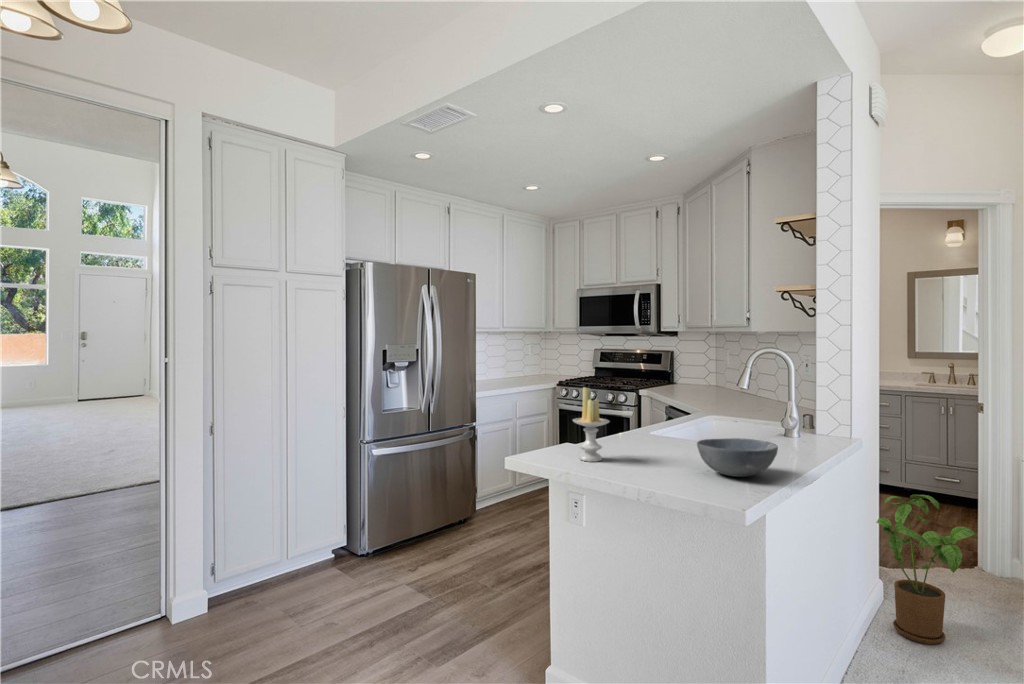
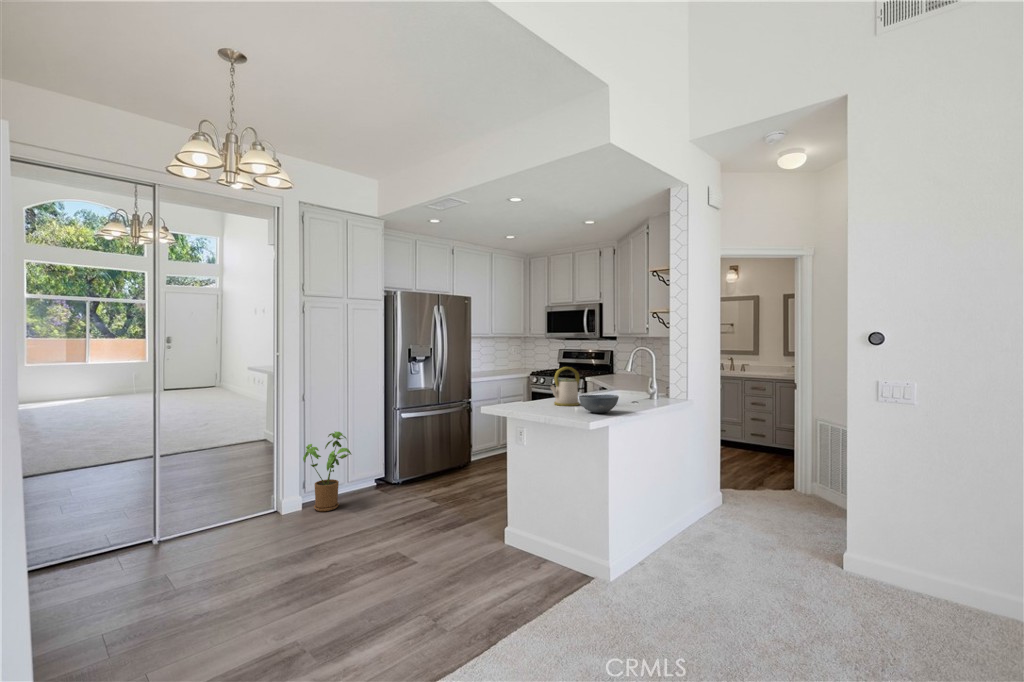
kettle: none [628,384,680,455] -> present [550,367,580,406]
candle: present [573,387,609,462] -> none [517,368,537,408]
house plant: present [876,495,978,644] -> present [303,432,351,511]

